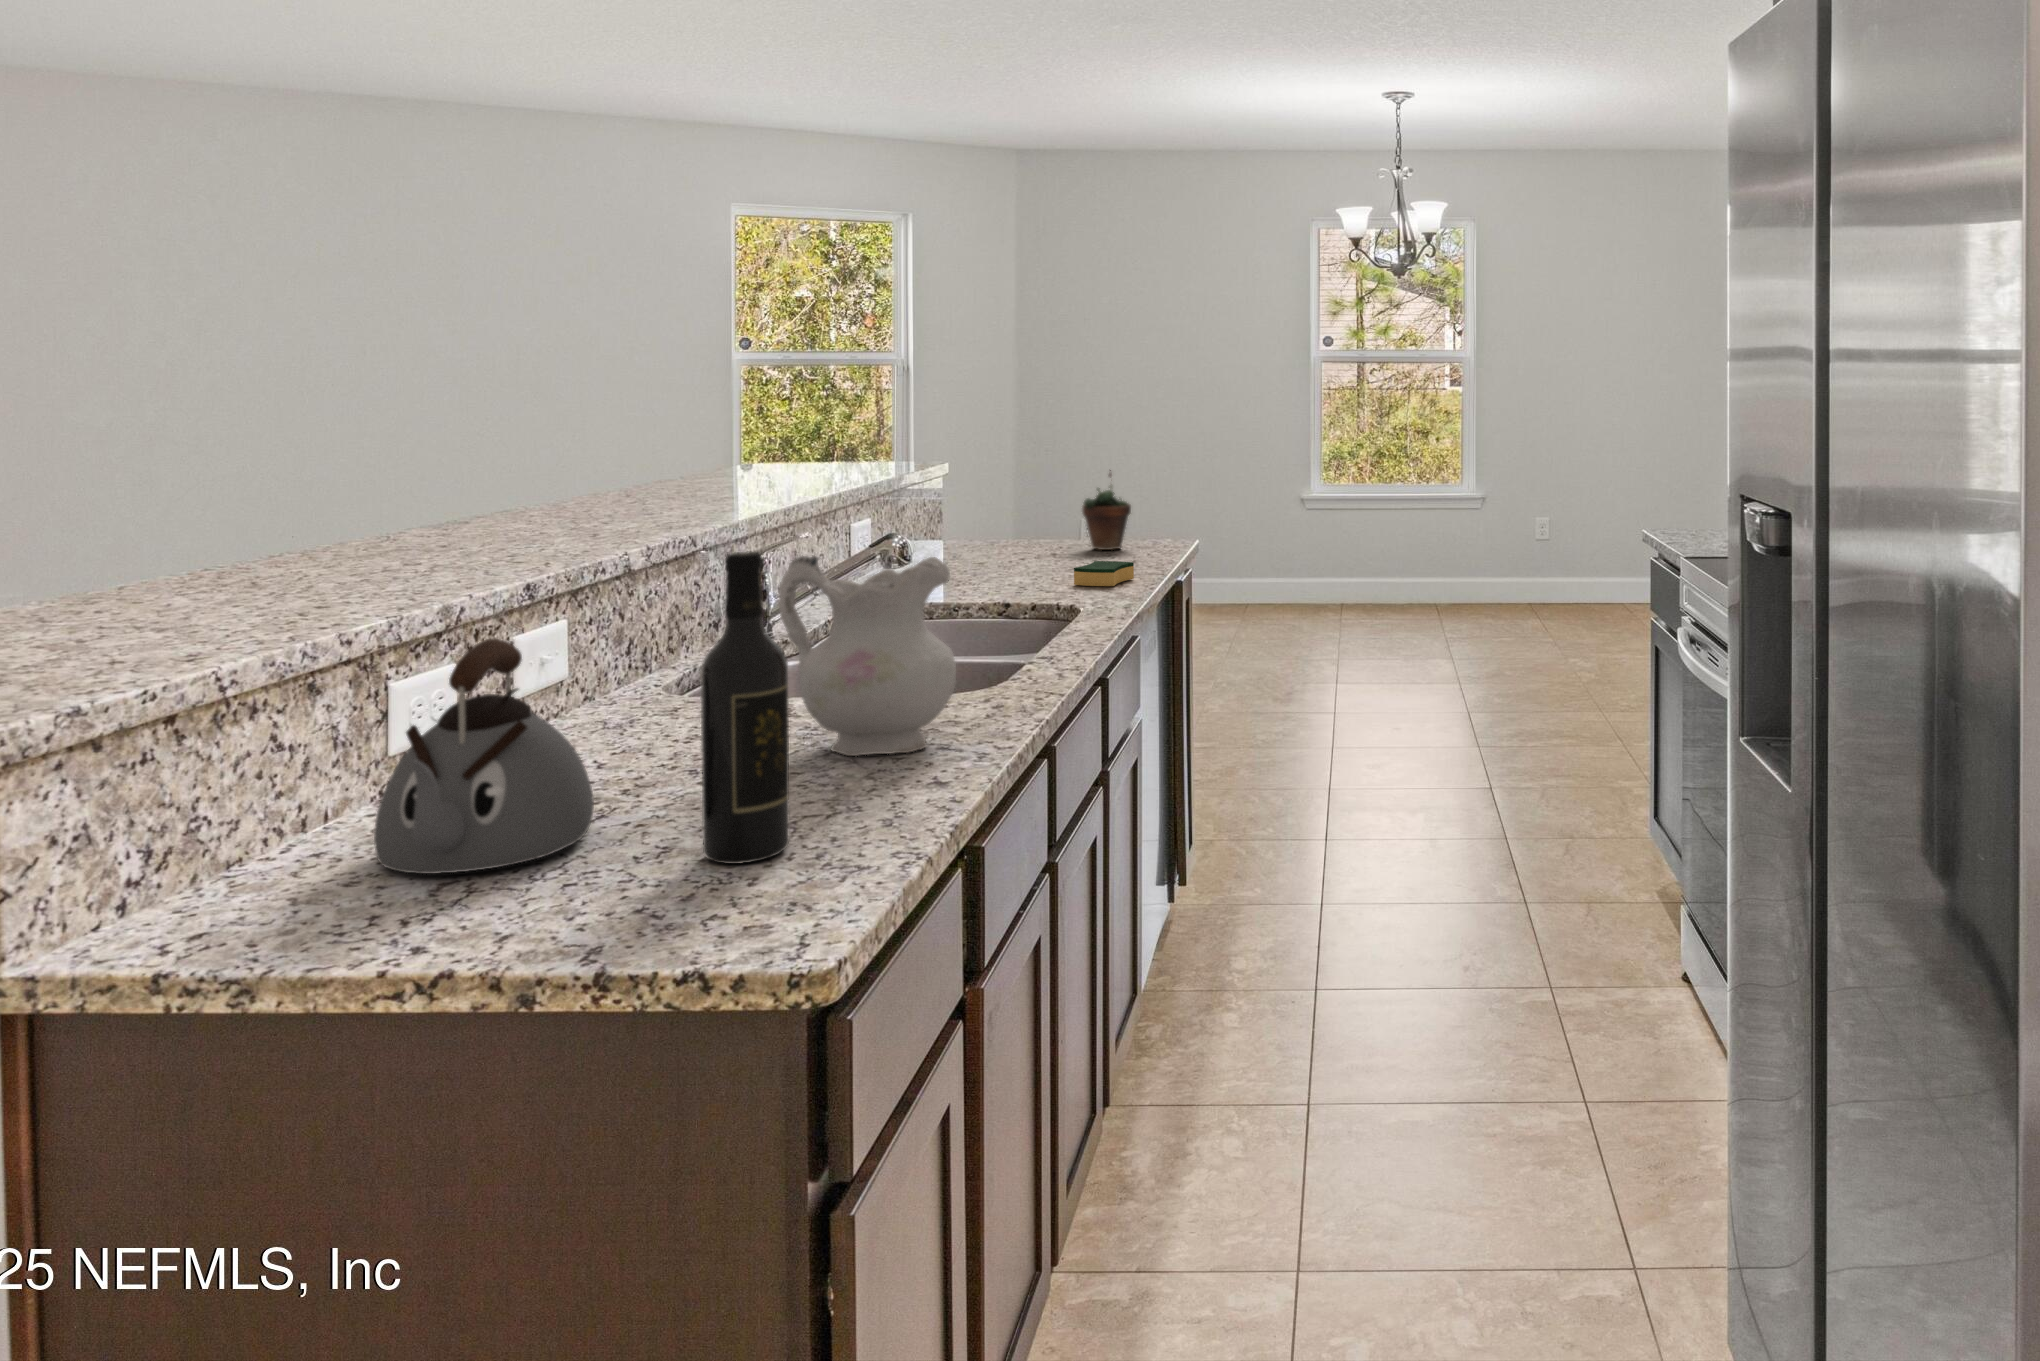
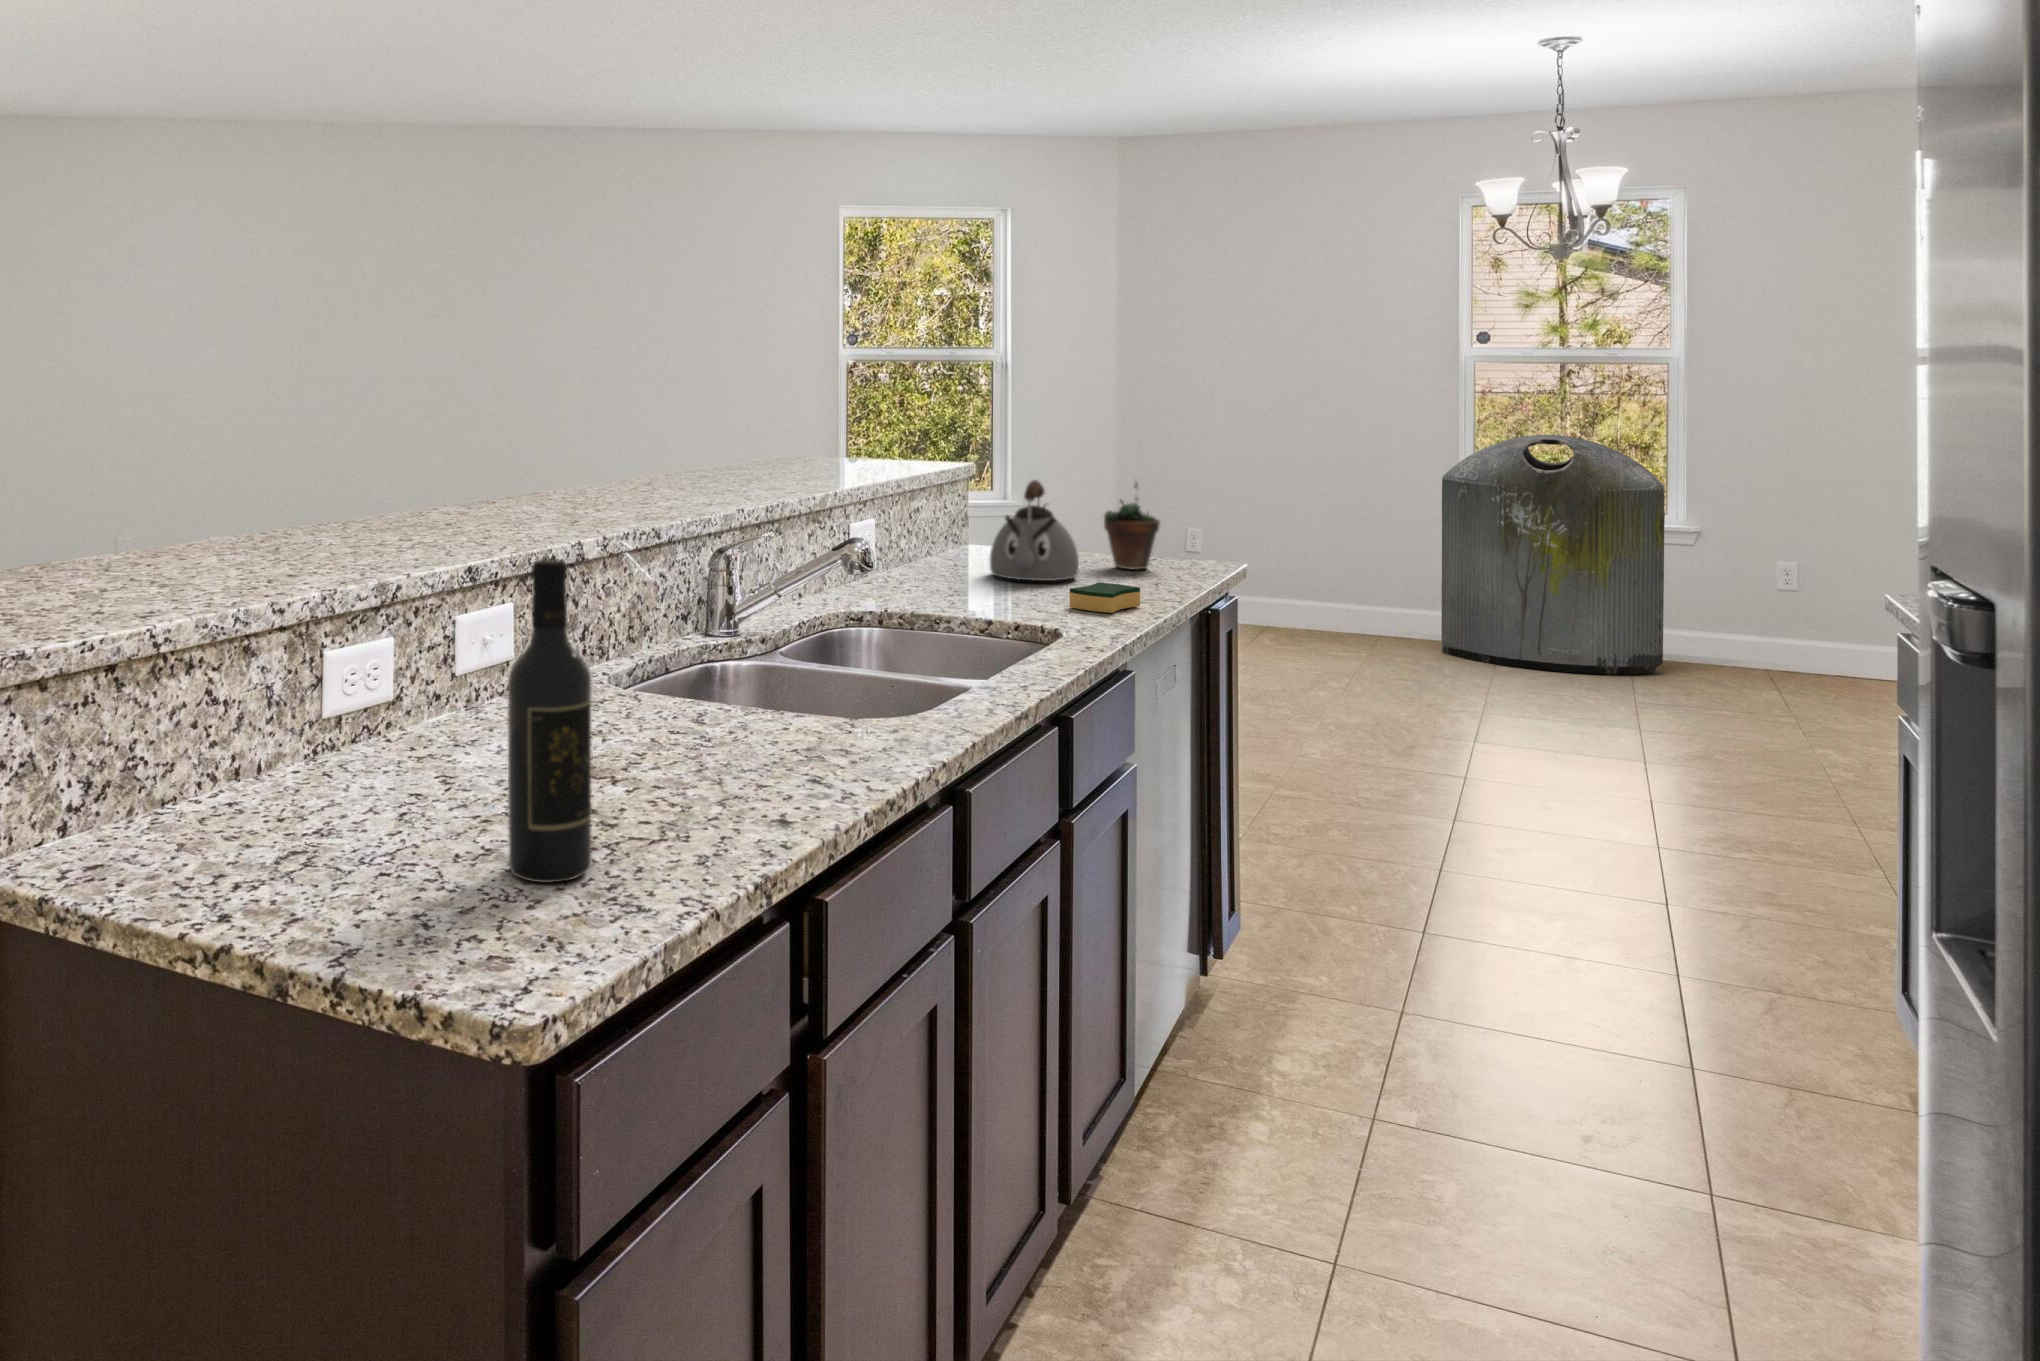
trash can: none [1301,423,1462,618] -> present [1441,435,1665,674]
ceramic pitcher: present [779,555,956,756] -> none [663,561,835,782]
kettle: present [374,639,594,874] -> present [990,480,1079,581]

